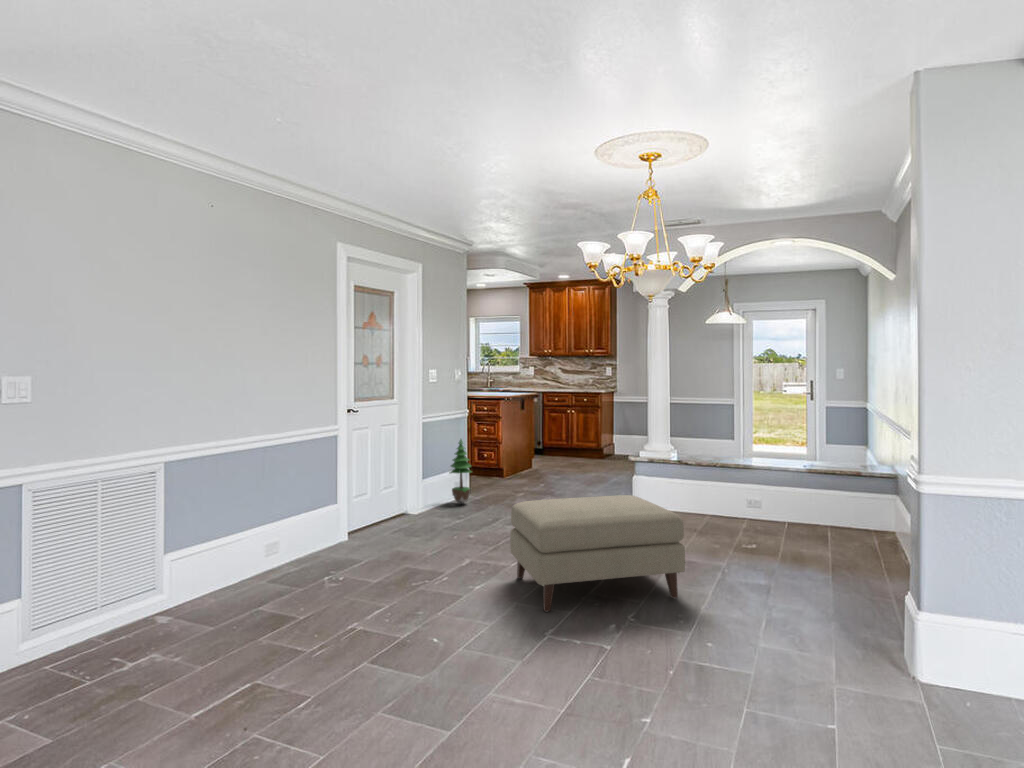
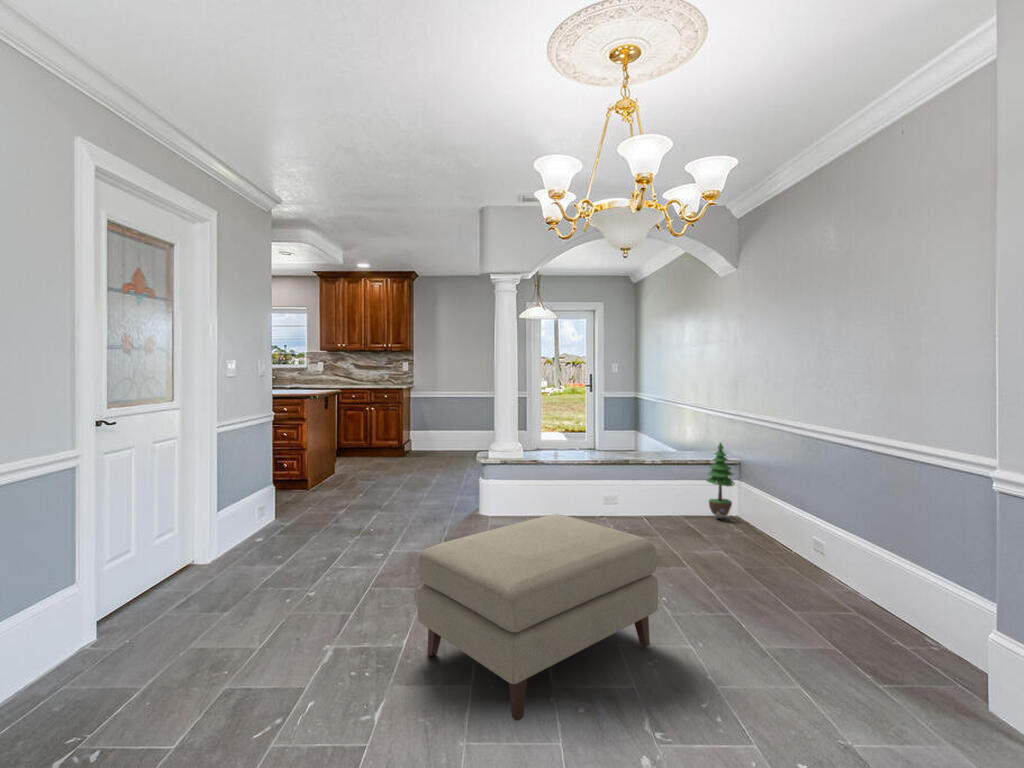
potted tree: present [450,439,471,504] -> present [706,443,735,519]

